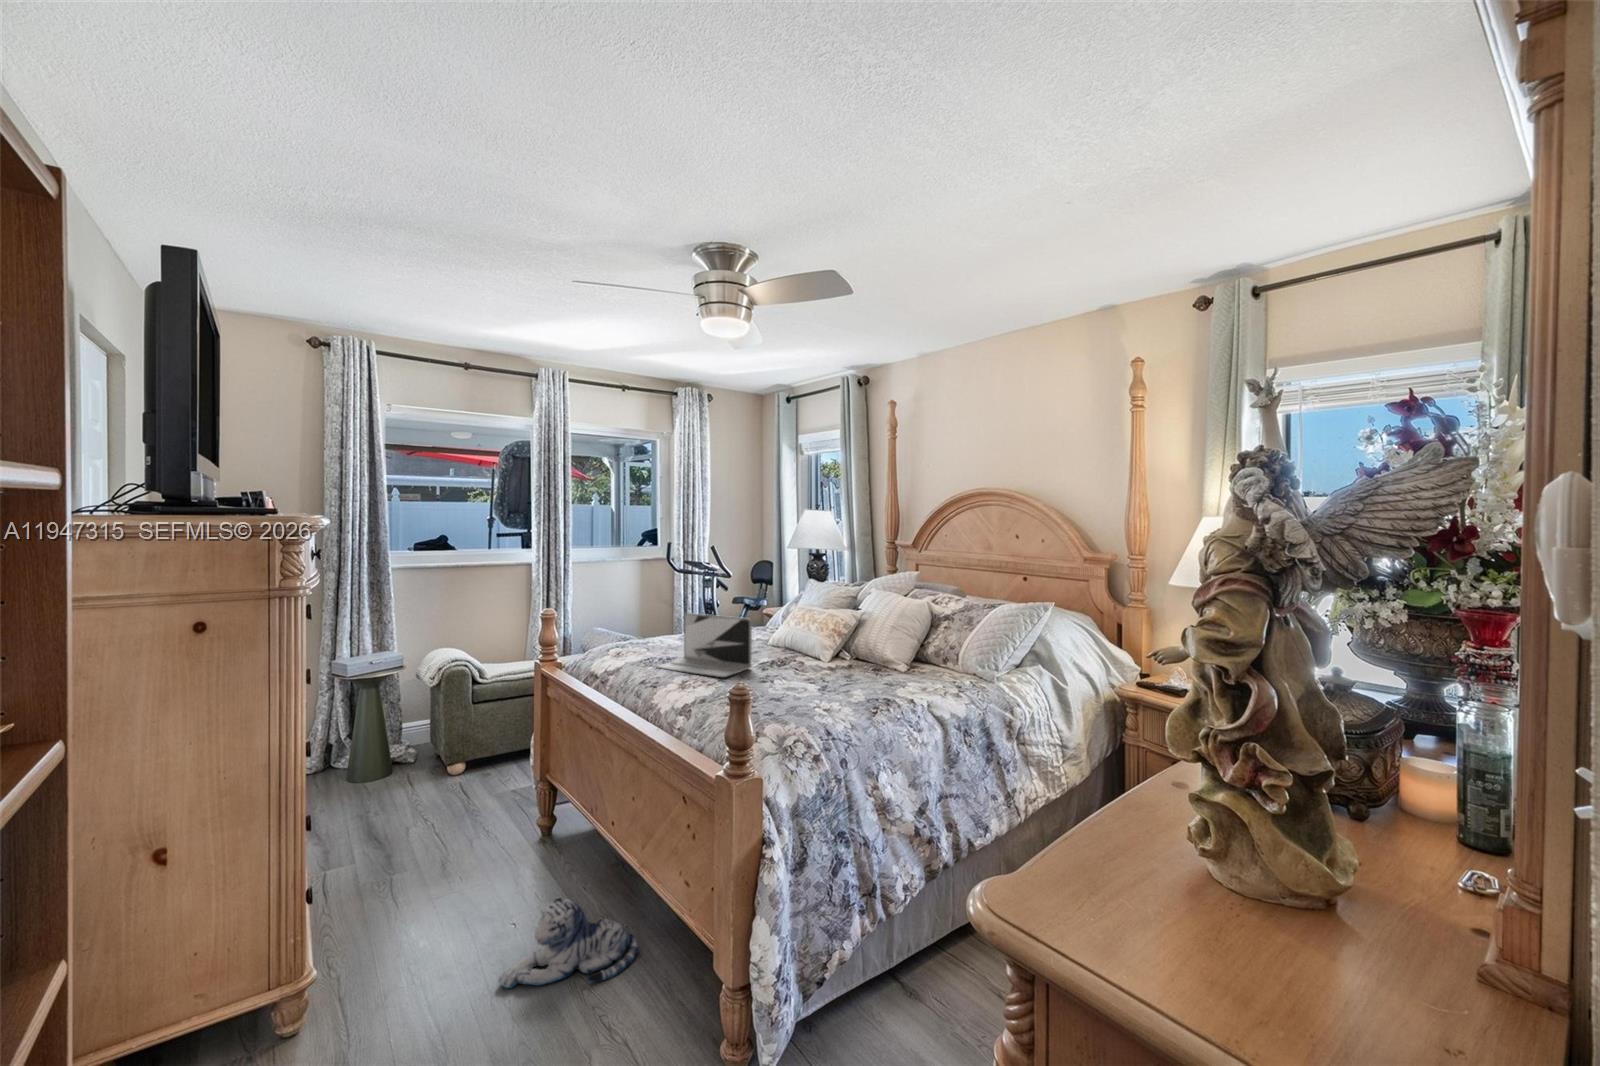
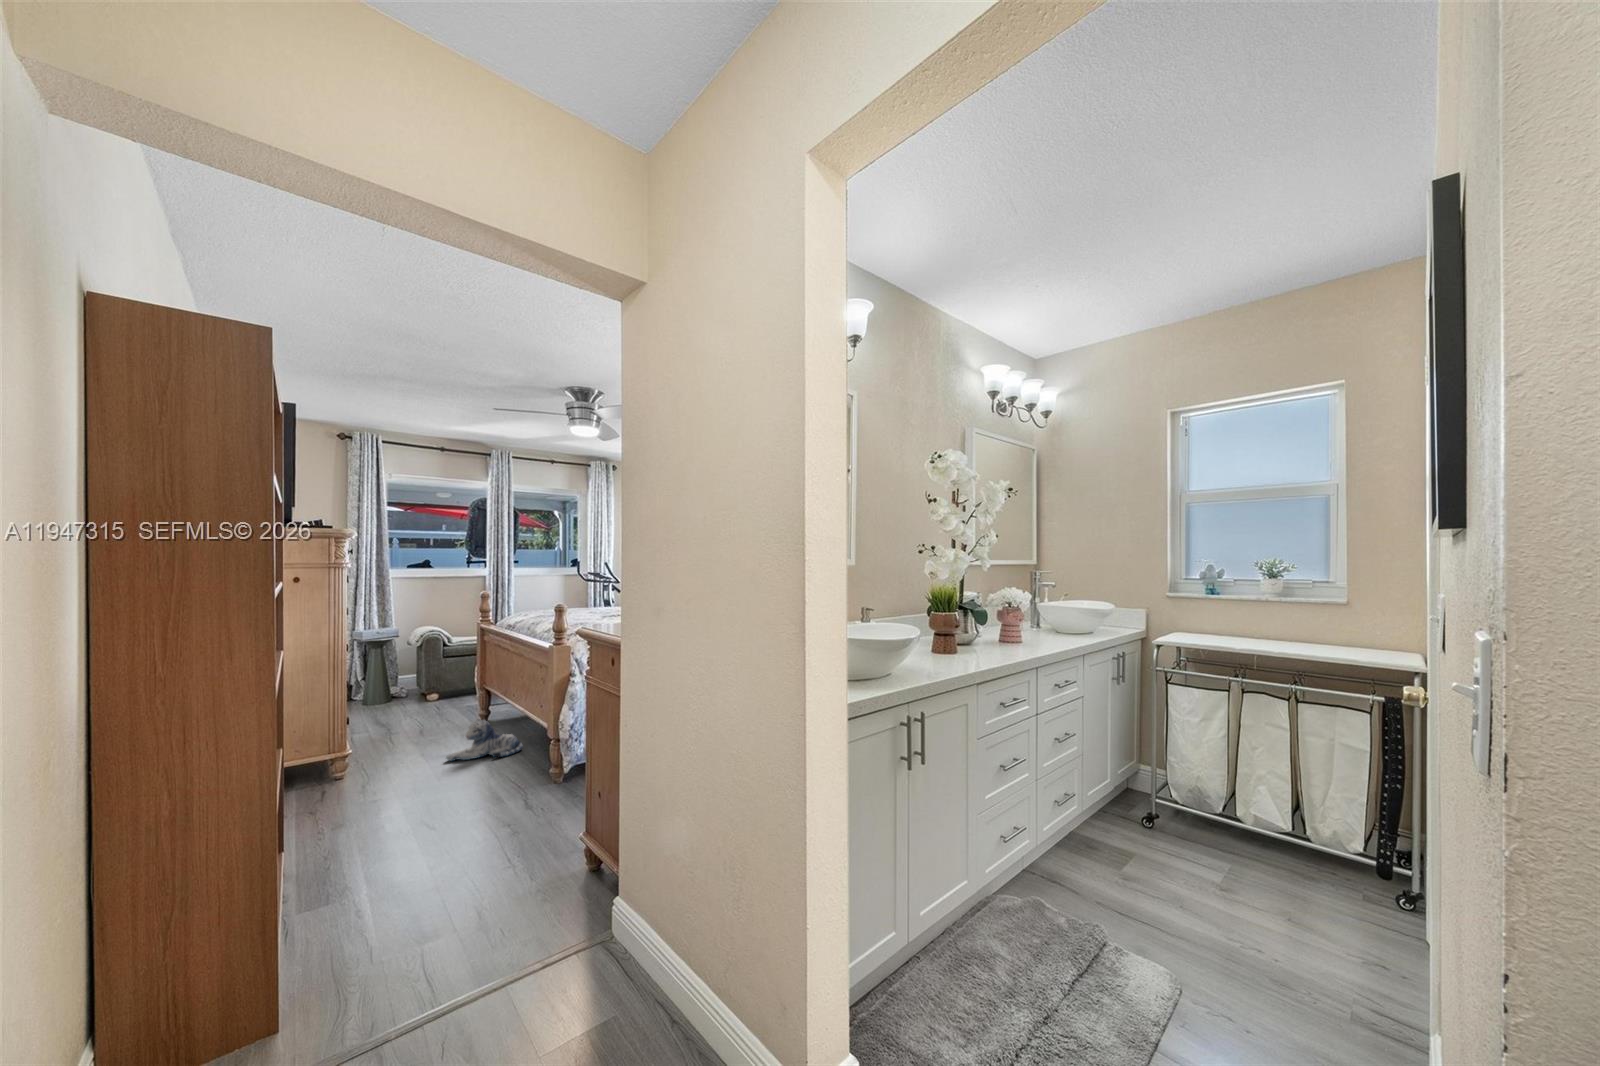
laptop: present [658,613,752,677] -> none [546,587,601,616]

